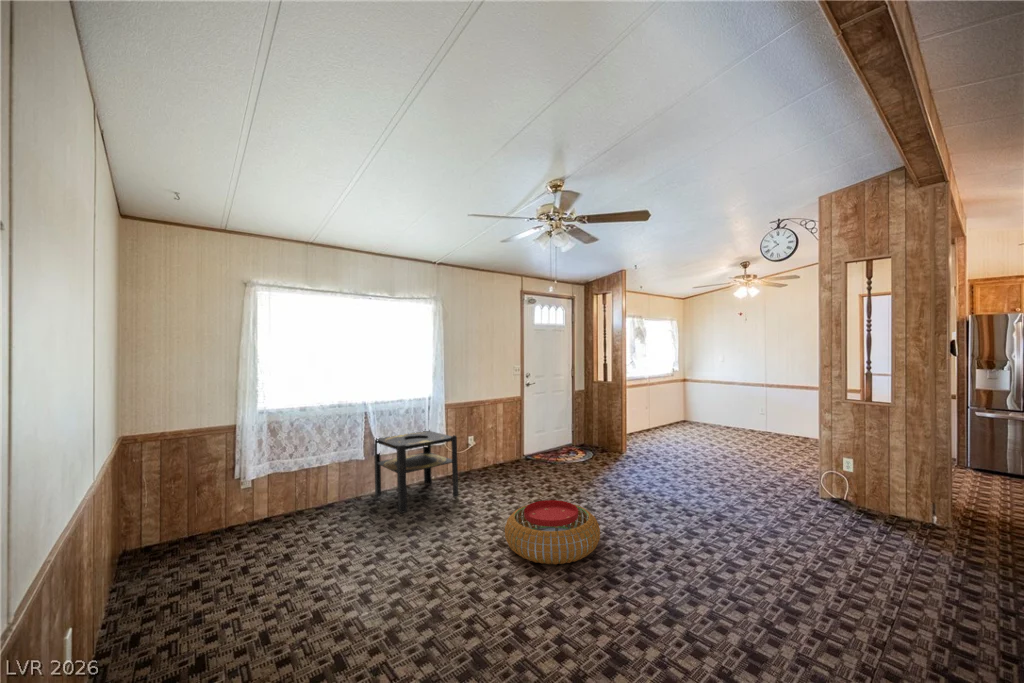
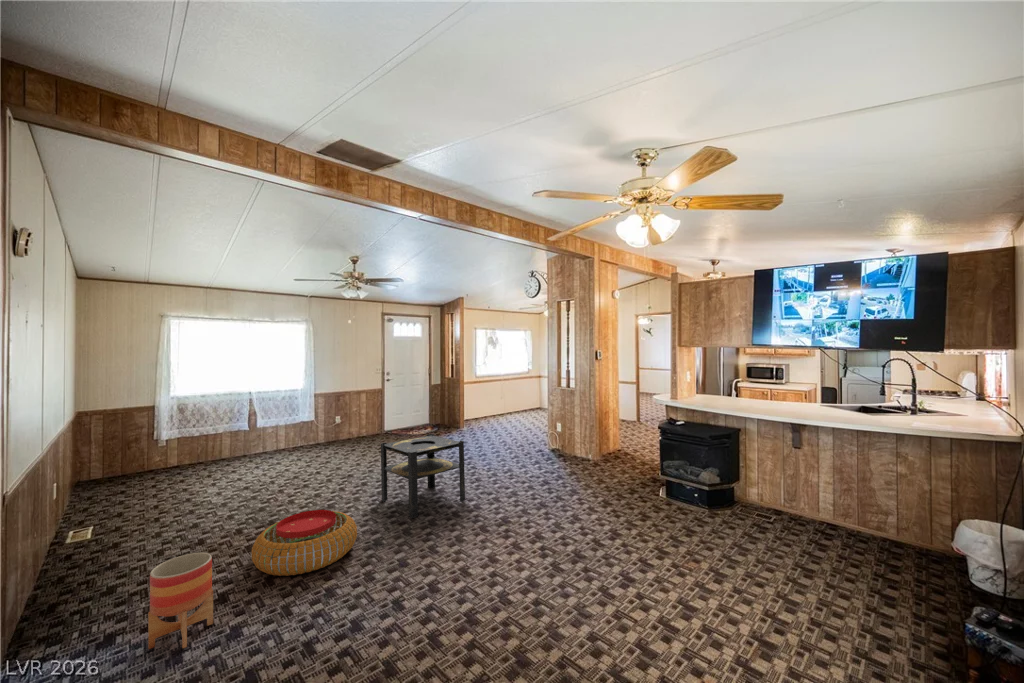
pouf: present [505,500,600,564] -> present [252,510,357,576]
planter: none [112,538,179,633] -> present [148,553,213,649]

